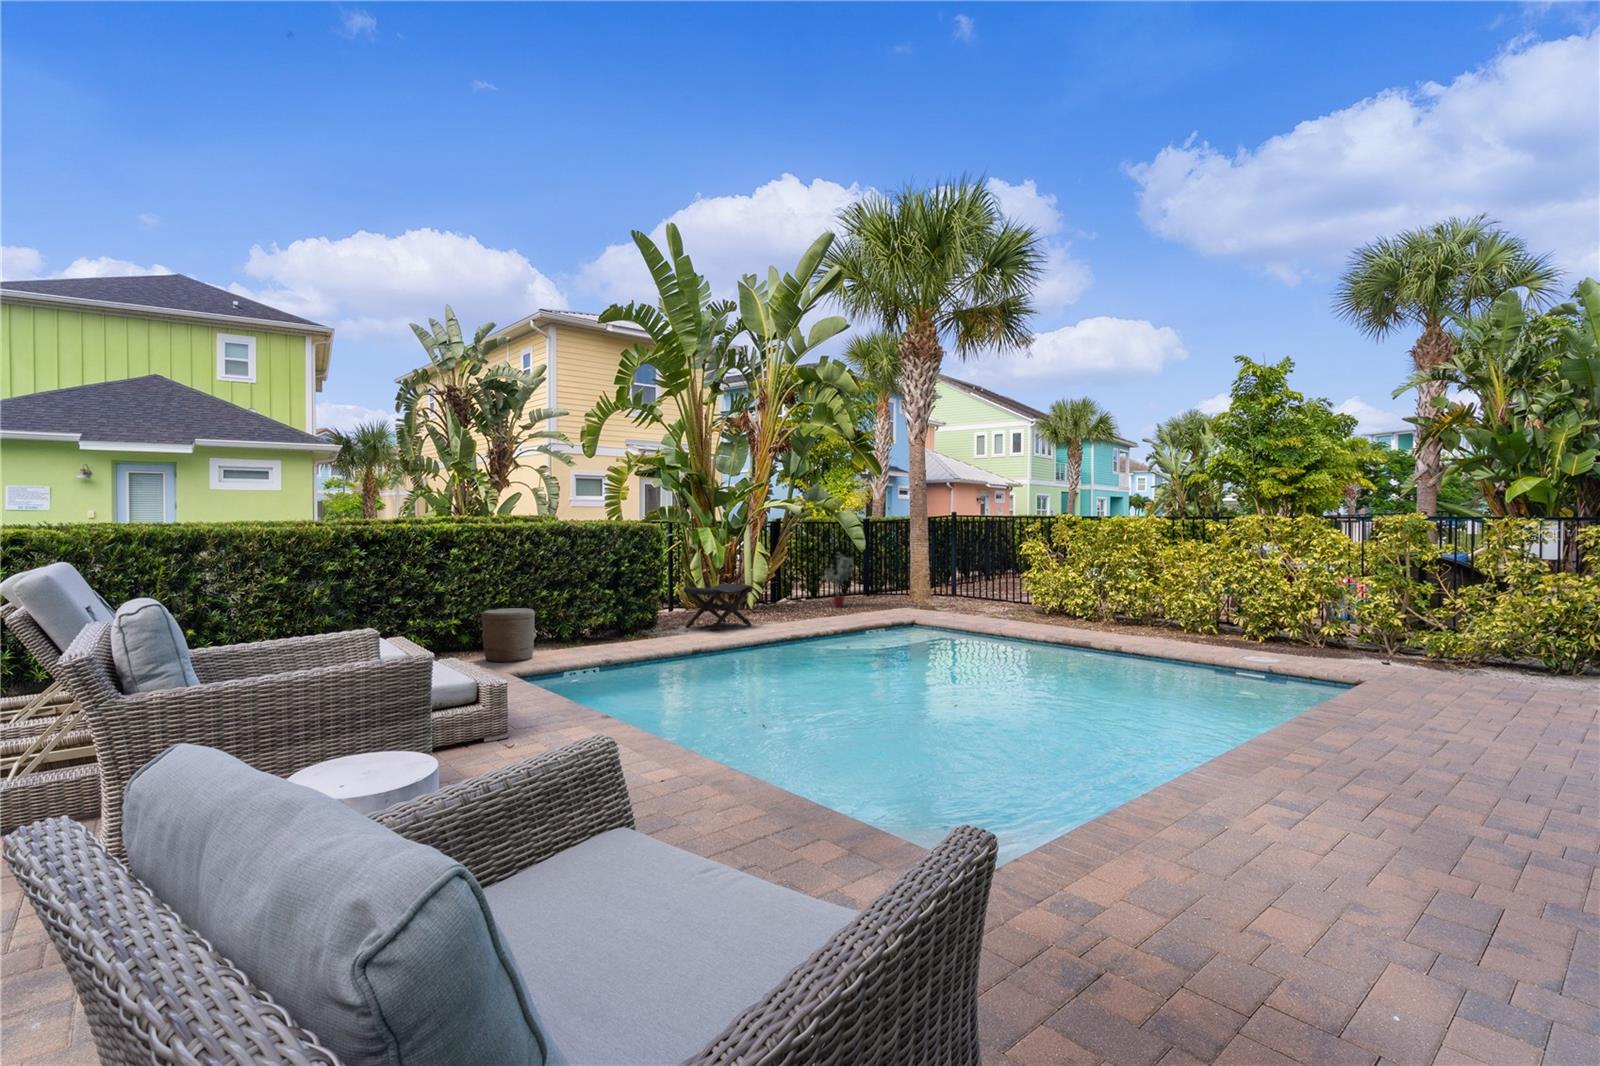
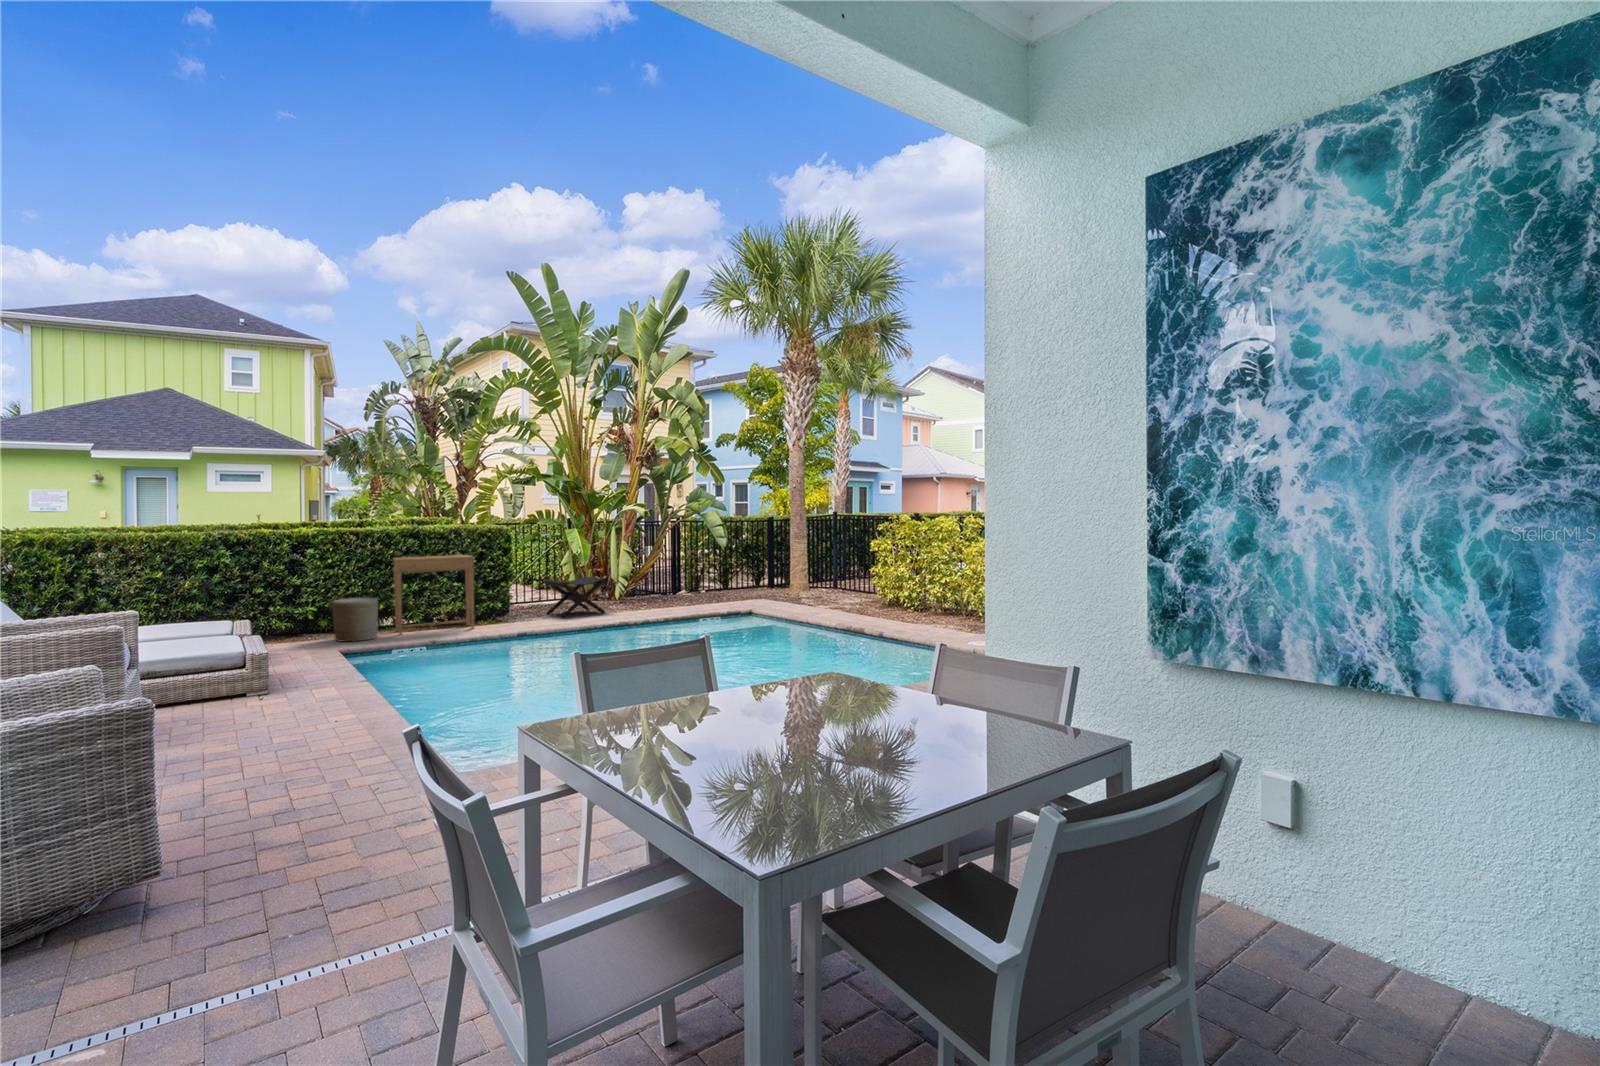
potted tree: present [822,553,853,607] -> none [699,547,732,597]
side table: none [540,557,633,653] -> present [393,555,474,635]

